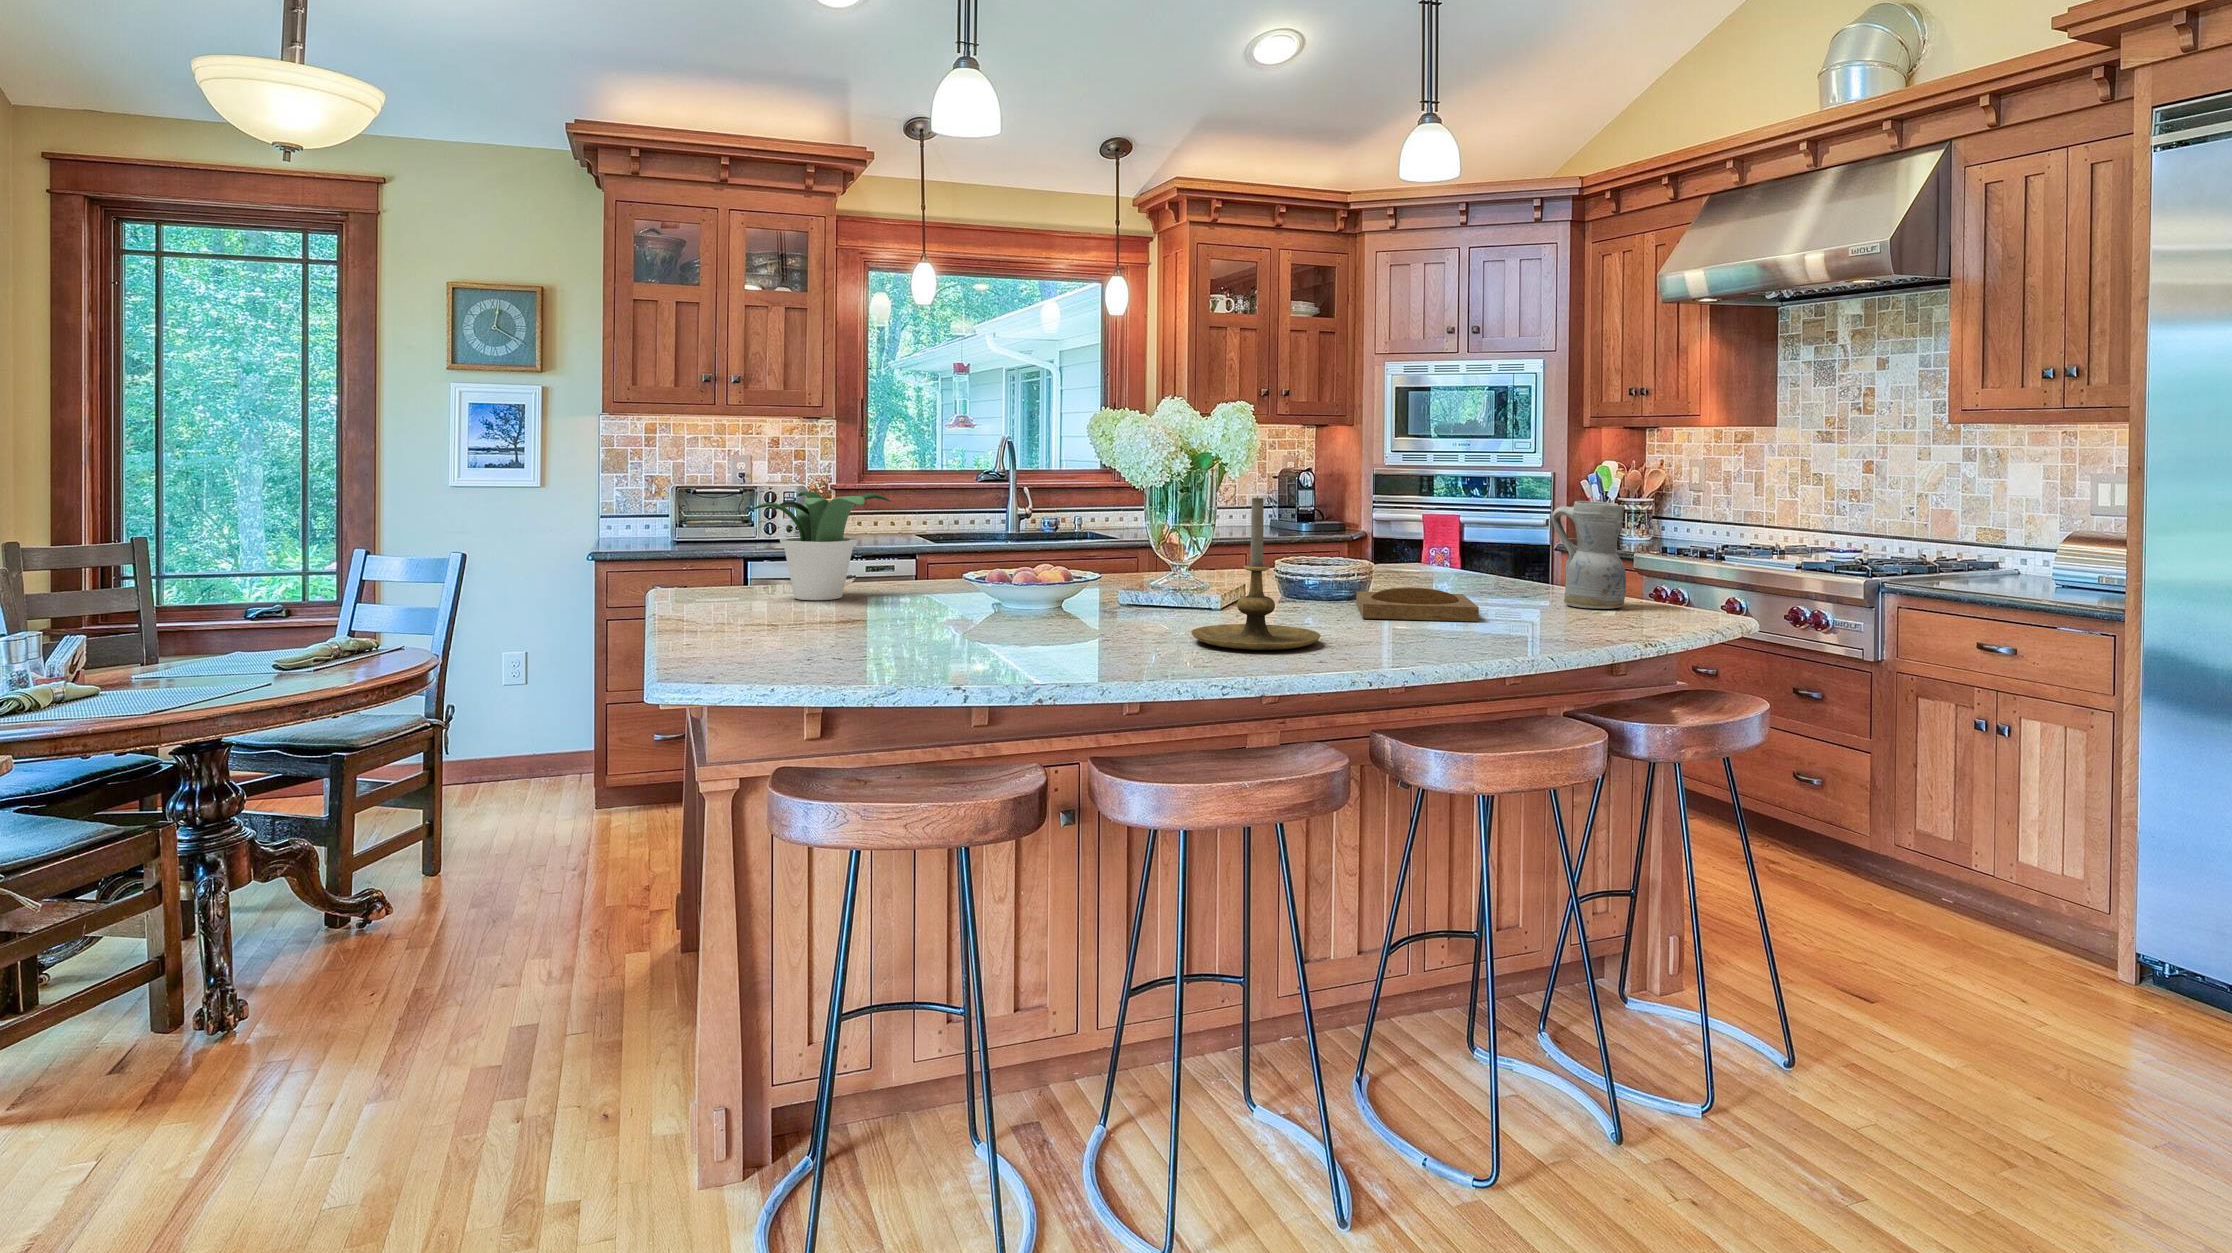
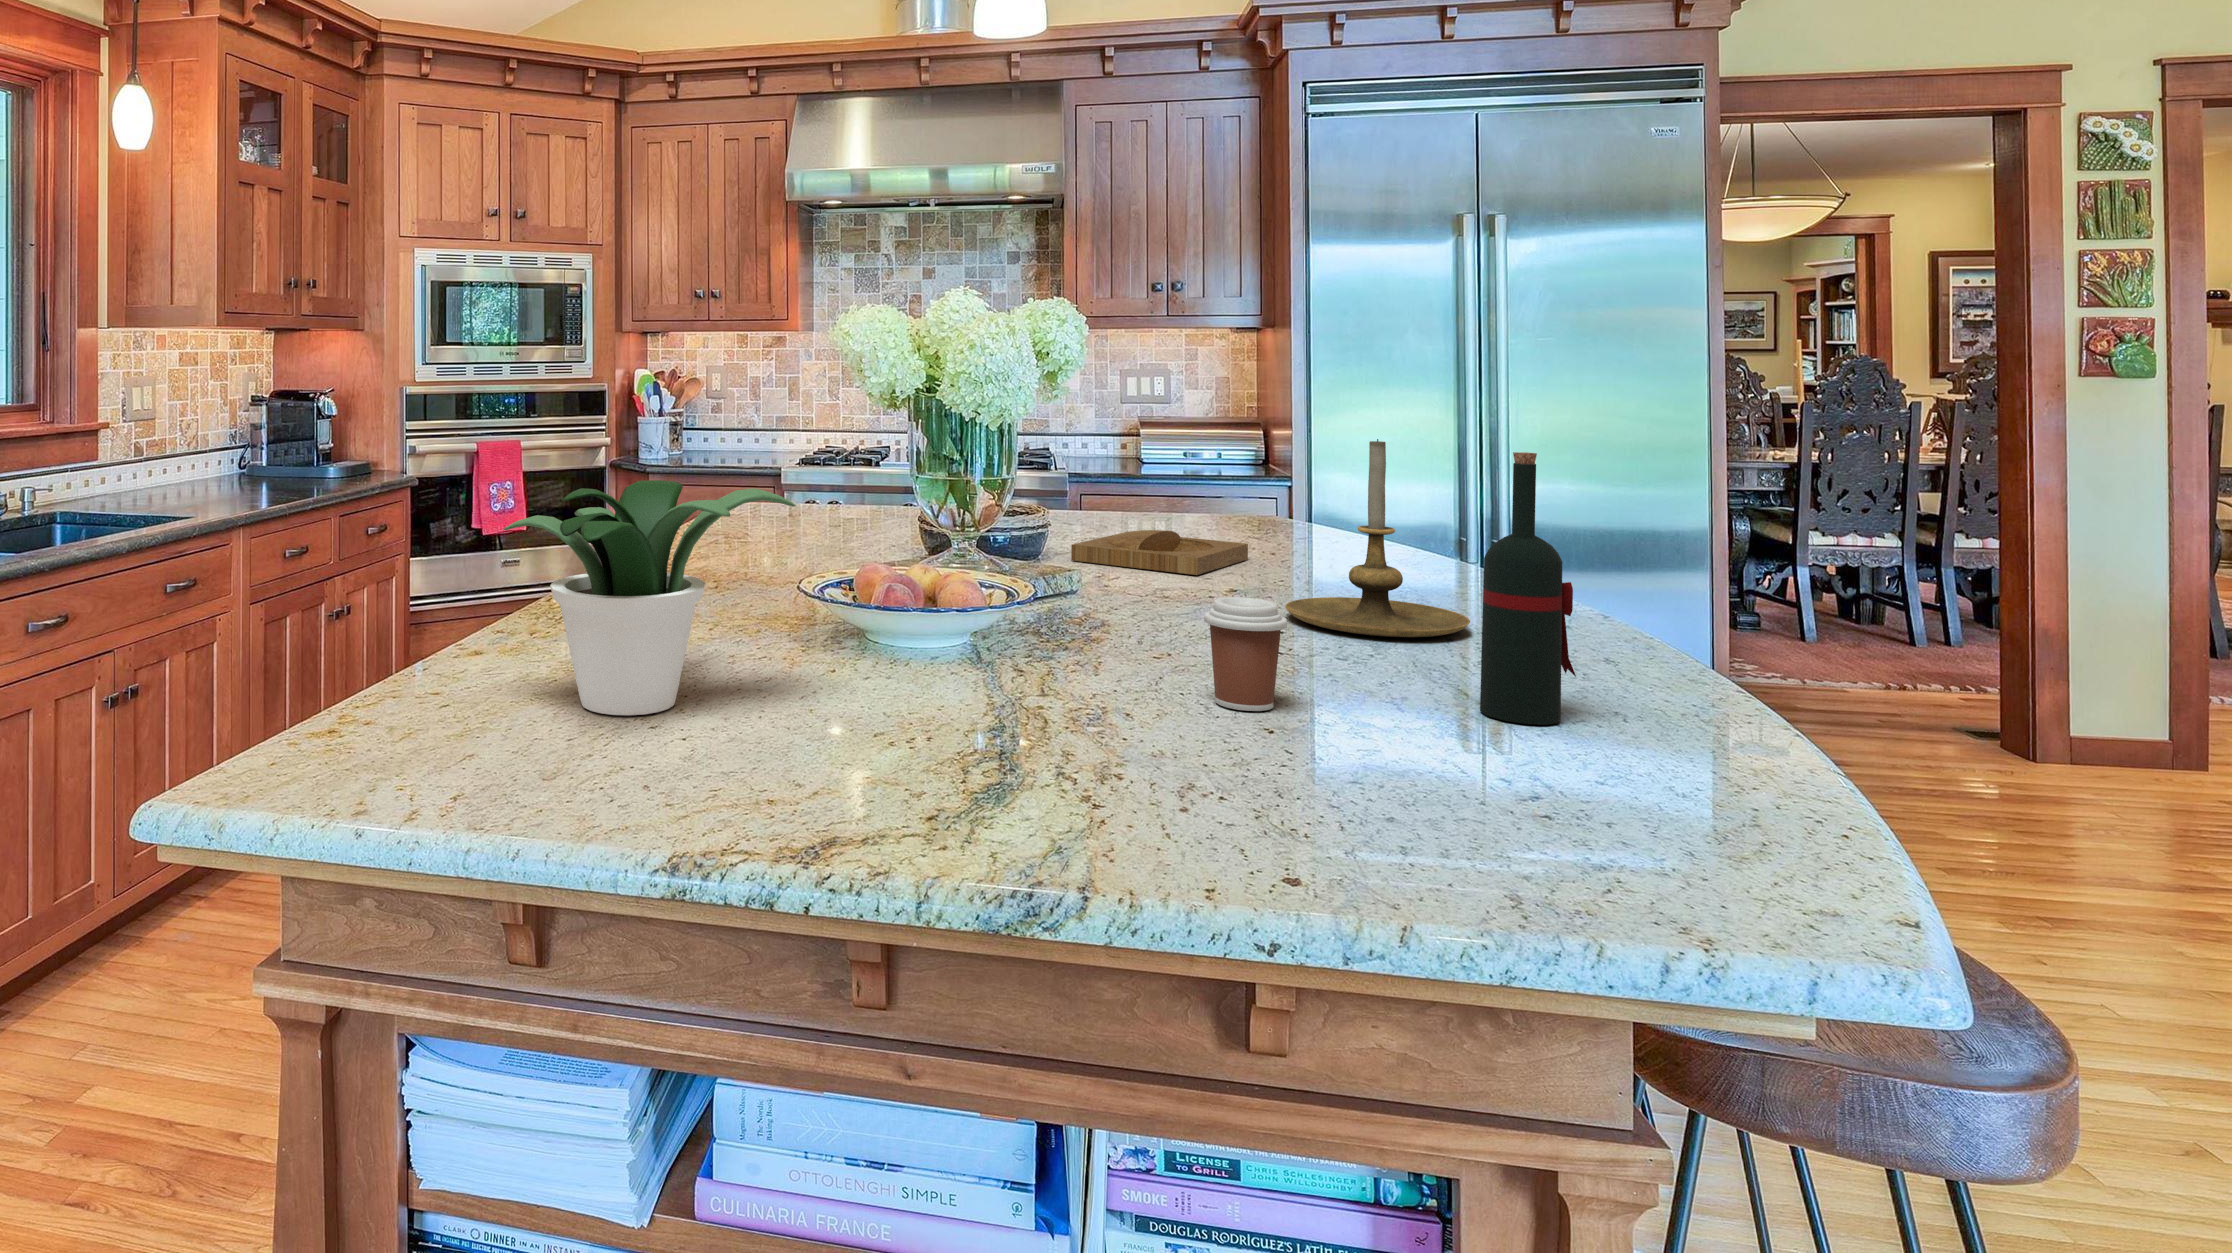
wine bottle: none [992,488,1041,665] -> present [1480,452,1576,725]
ceramic pitcher: present [1552,501,1626,609] -> none [1126,419,1195,530]
coffee cup: none [936,573,983,639] -> present [1204,597,1287,711]

